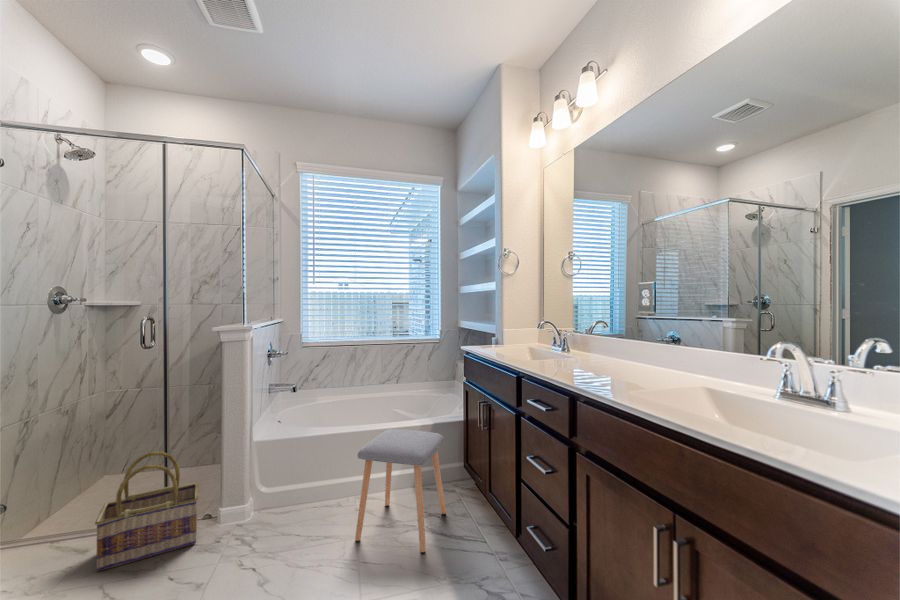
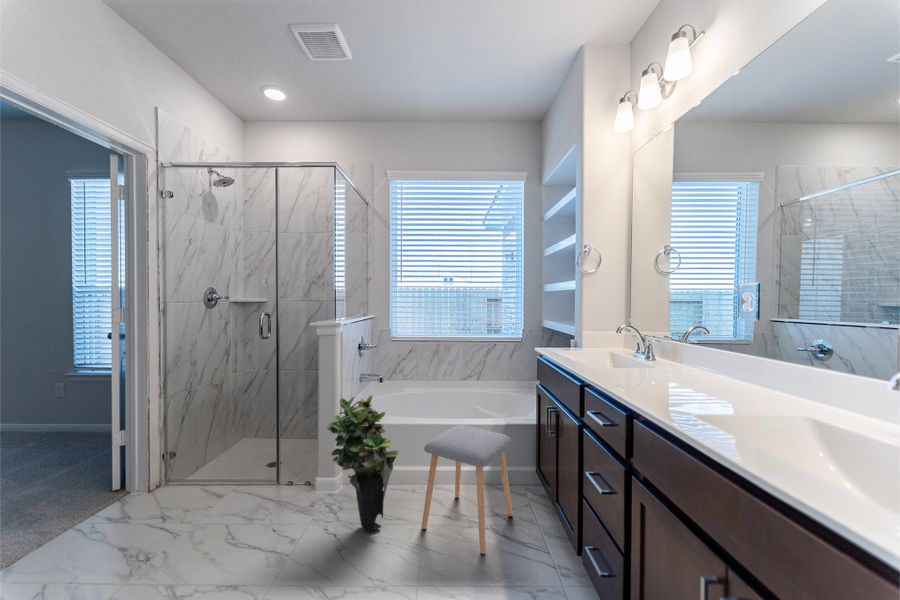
potted plant: none [242,405,326,556] -> present [327,395,398,533]
basket: present [95,452,198,571] -> none [222,424,300,516]

